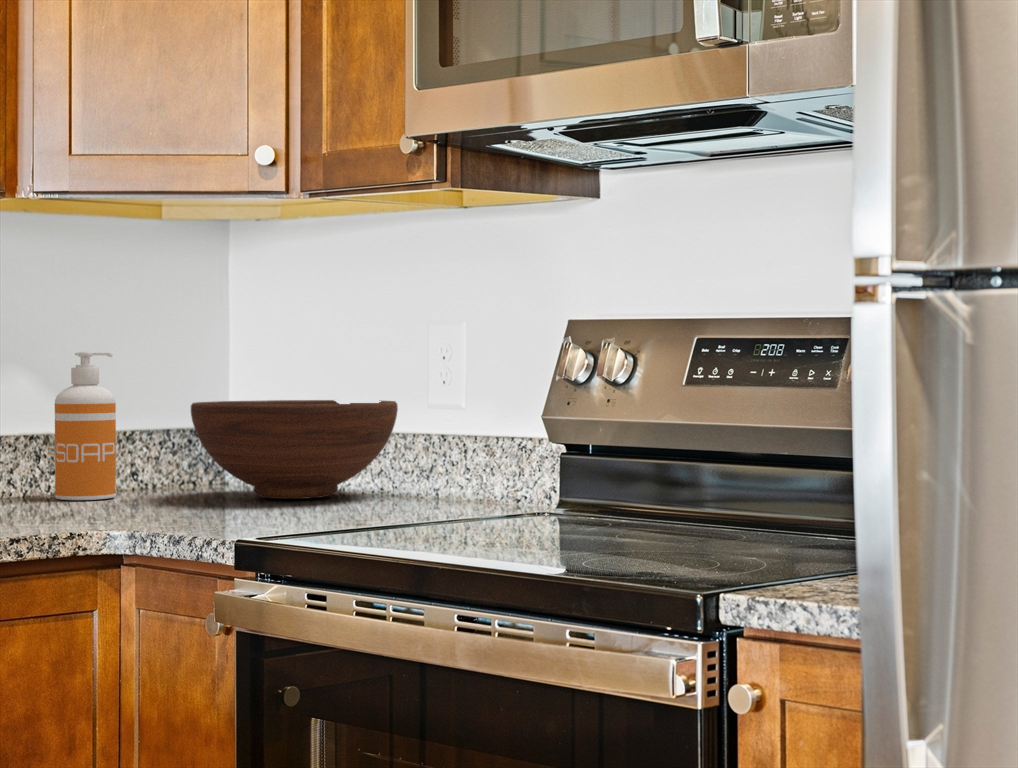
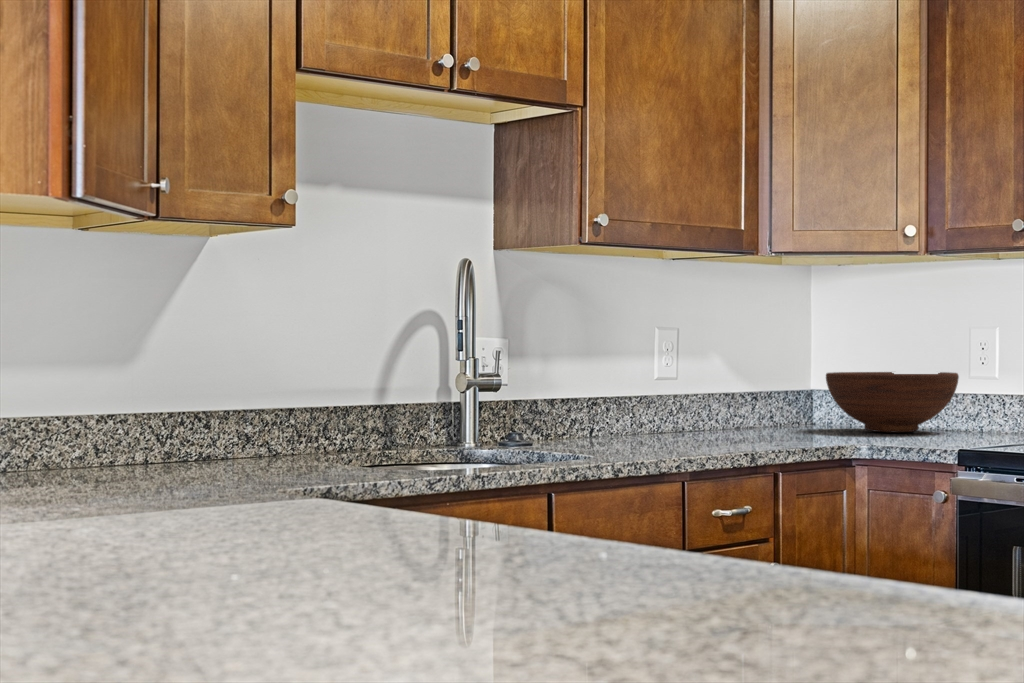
soap dispenser: present [55,352,116,500] -> none [741,342,778,432]

